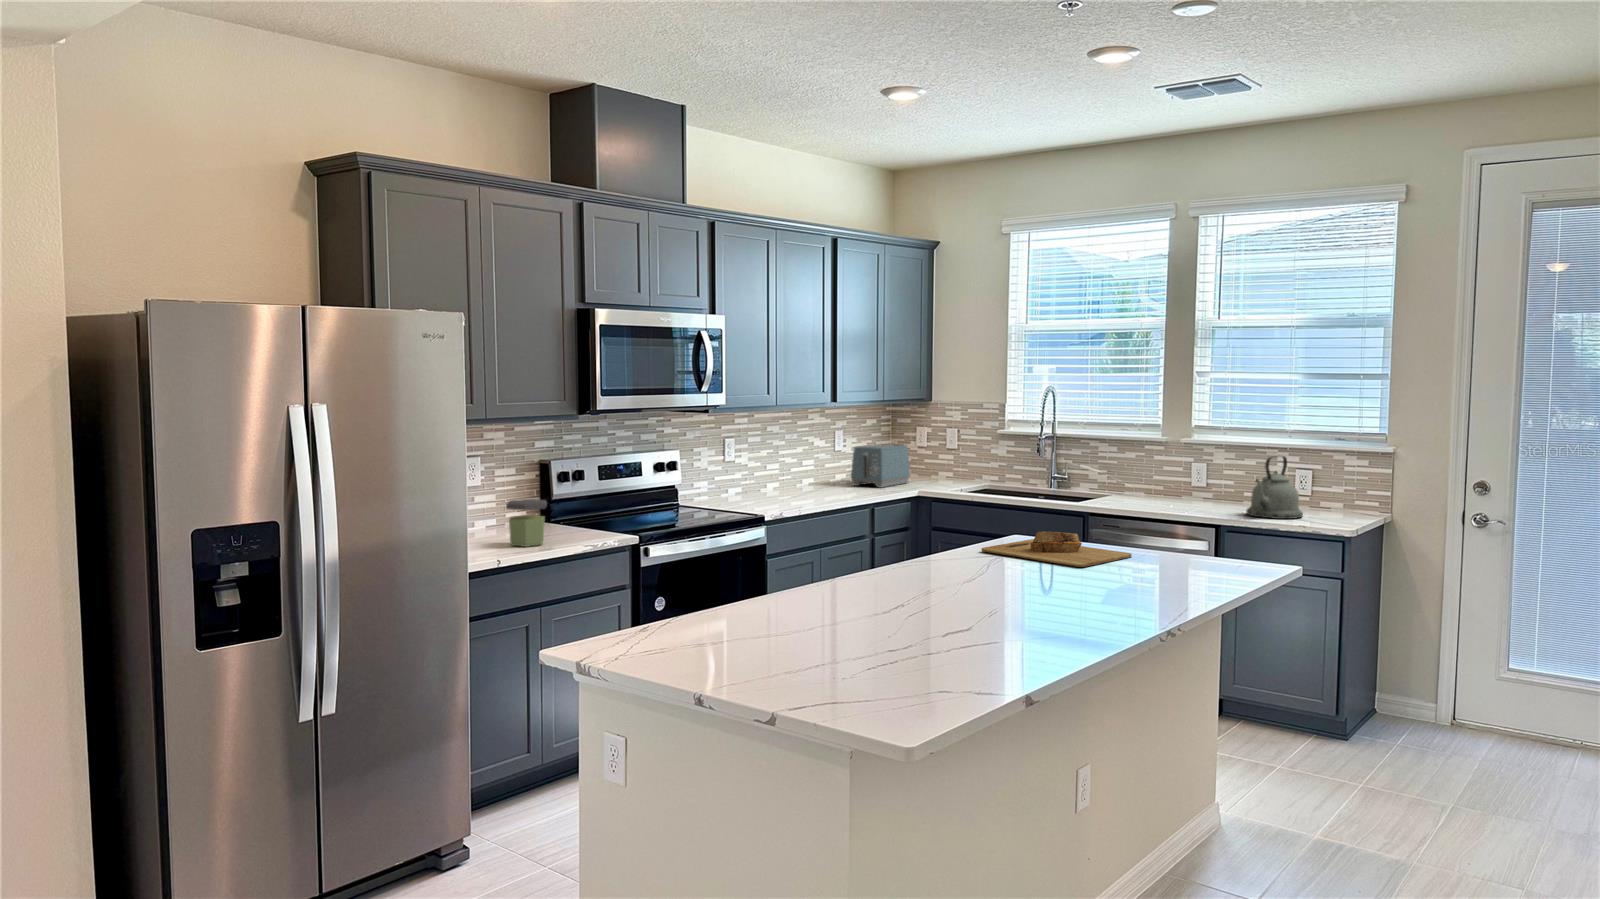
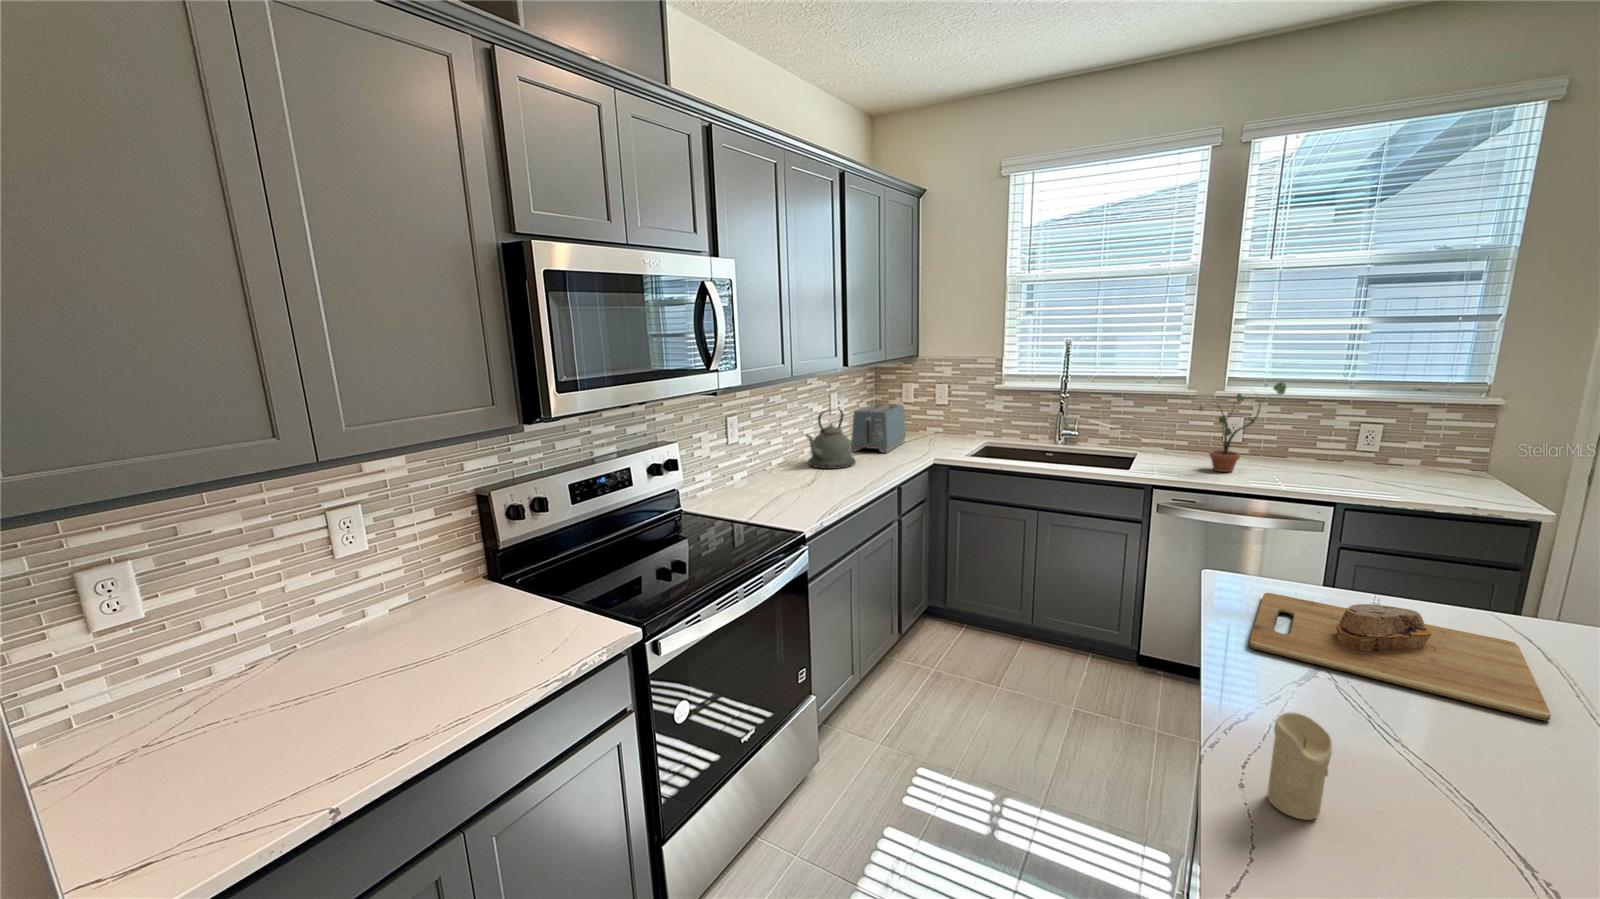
potted plant: none [1140,428,1218,506] -> present [1199,382,1286,472]
kettle: present [1246,456,1303,519] -> present [806,409,856,469]
jar: present [506,499,547,547] -> none [380,596,471,699]
candle: none [903,532,923,575] -> present [1267,713,1332,820]

